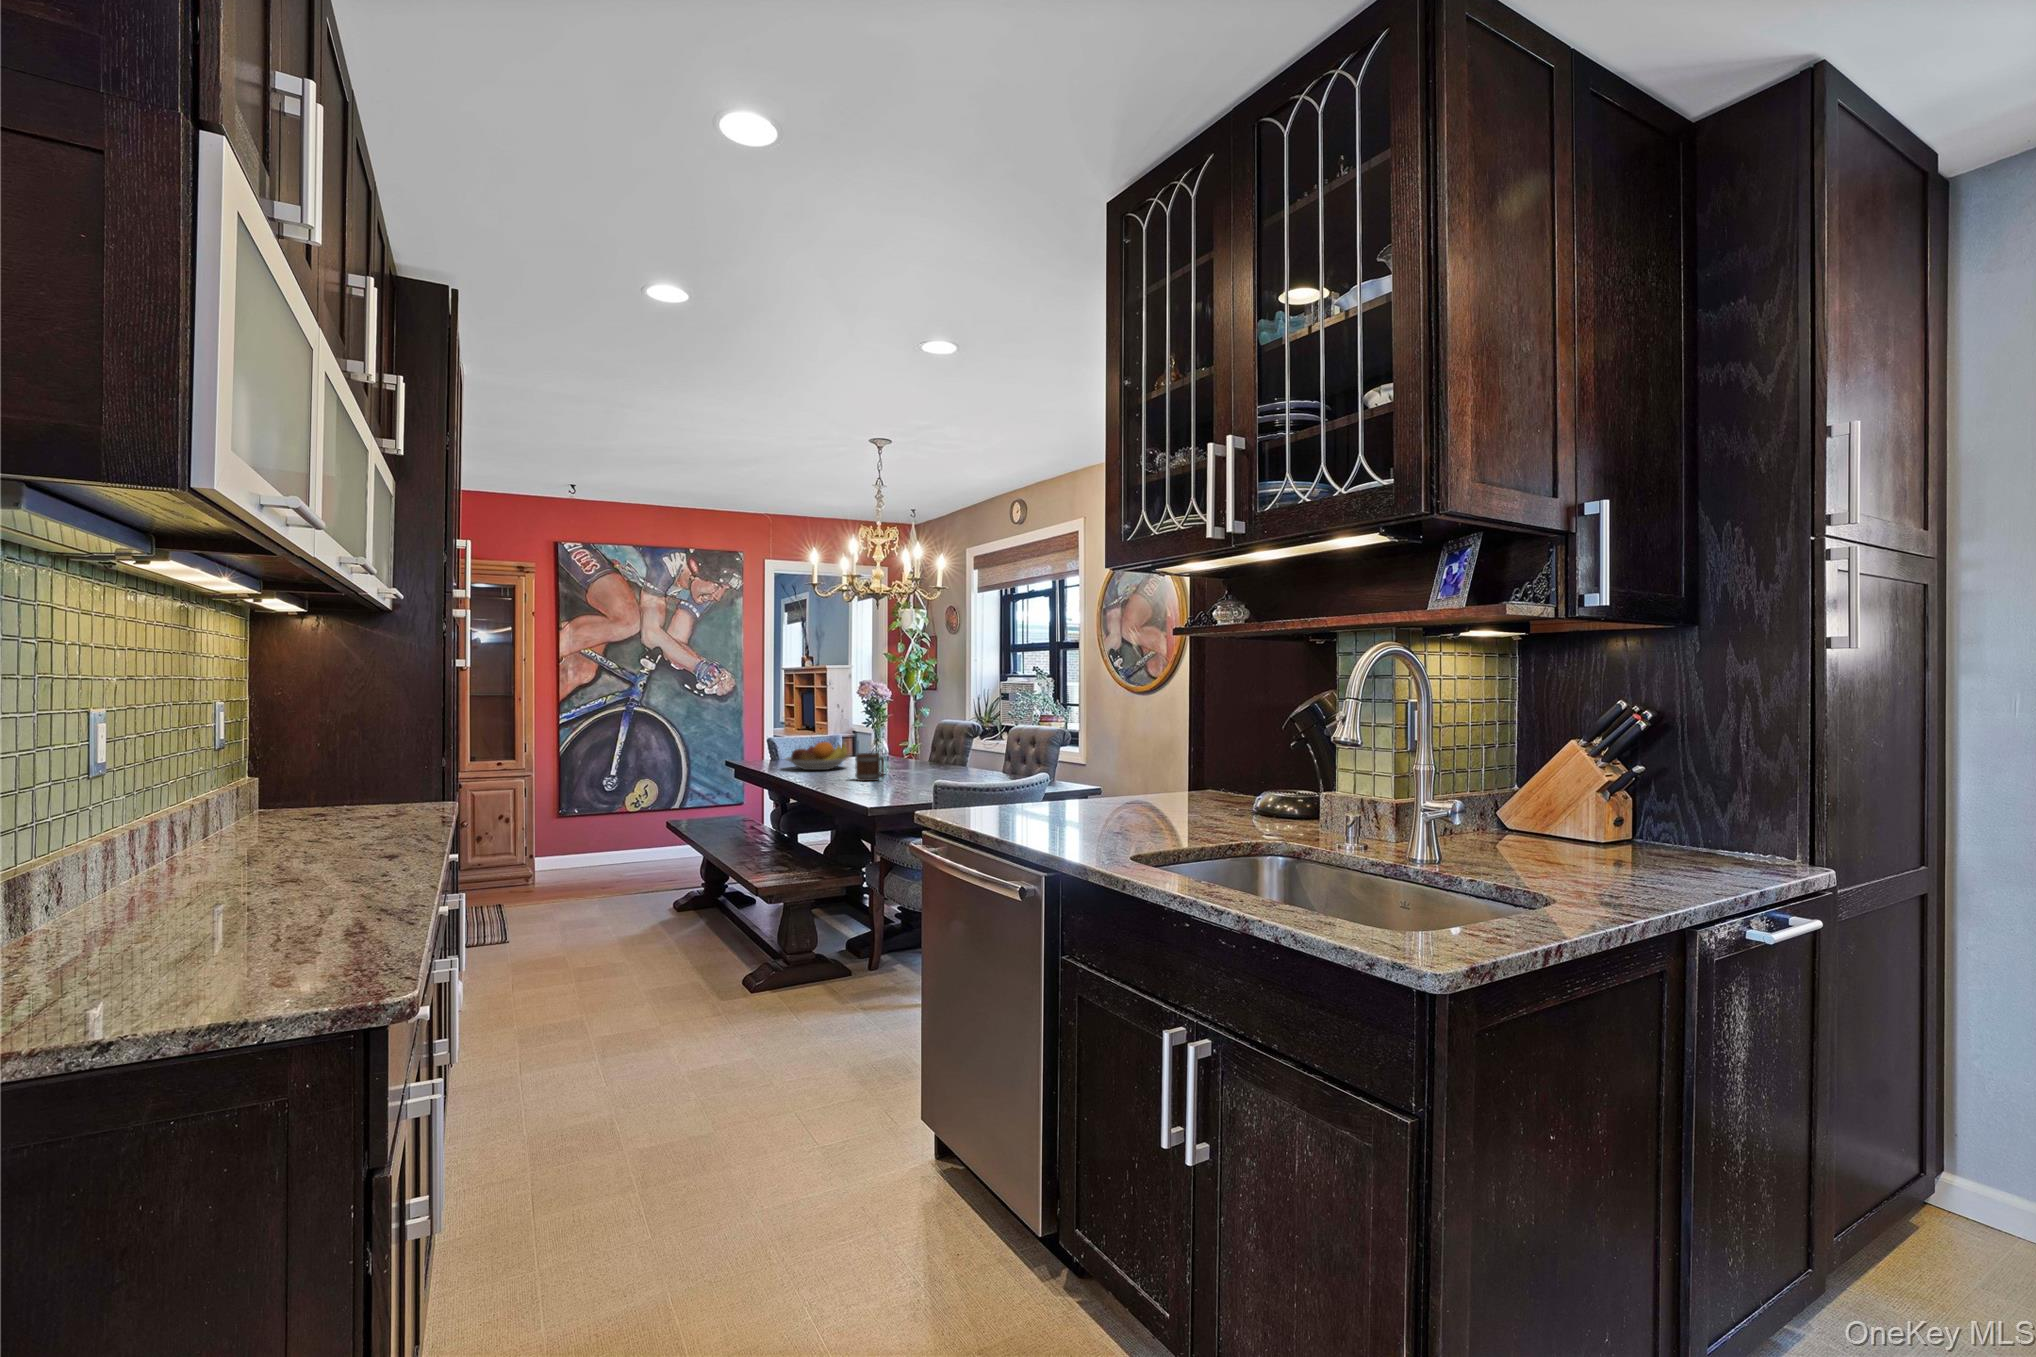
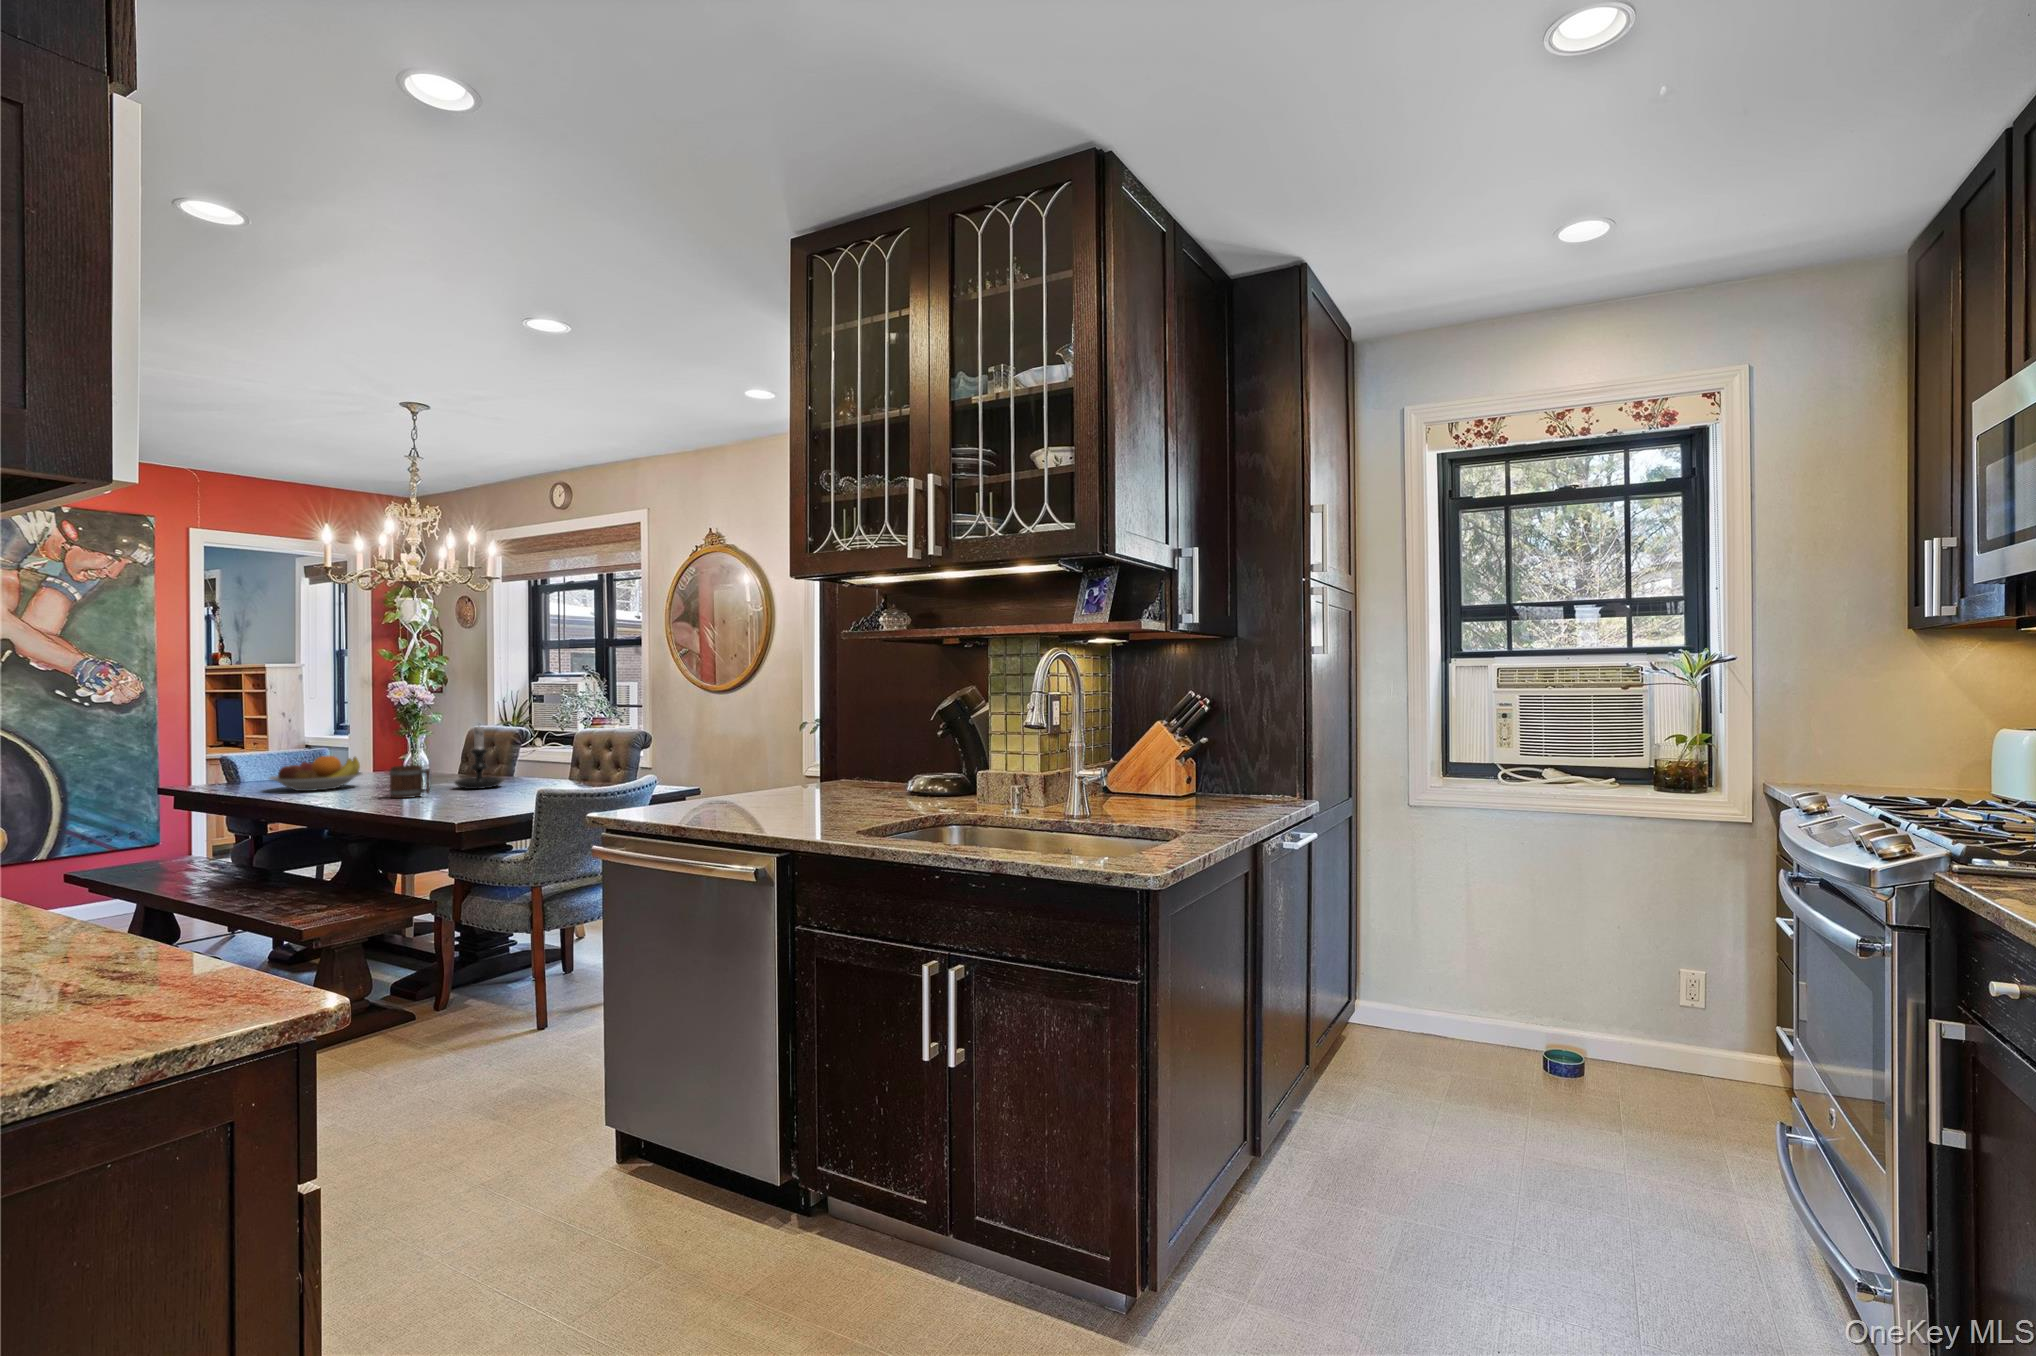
candle holder: none [908,717,950,776] -> present [455,726,504,789]

